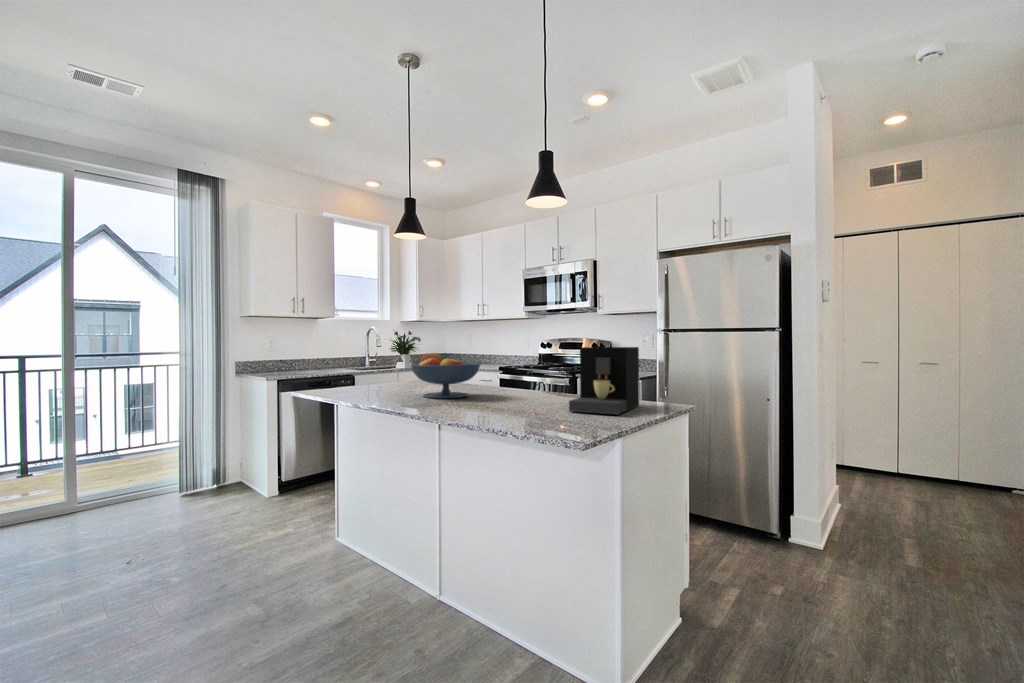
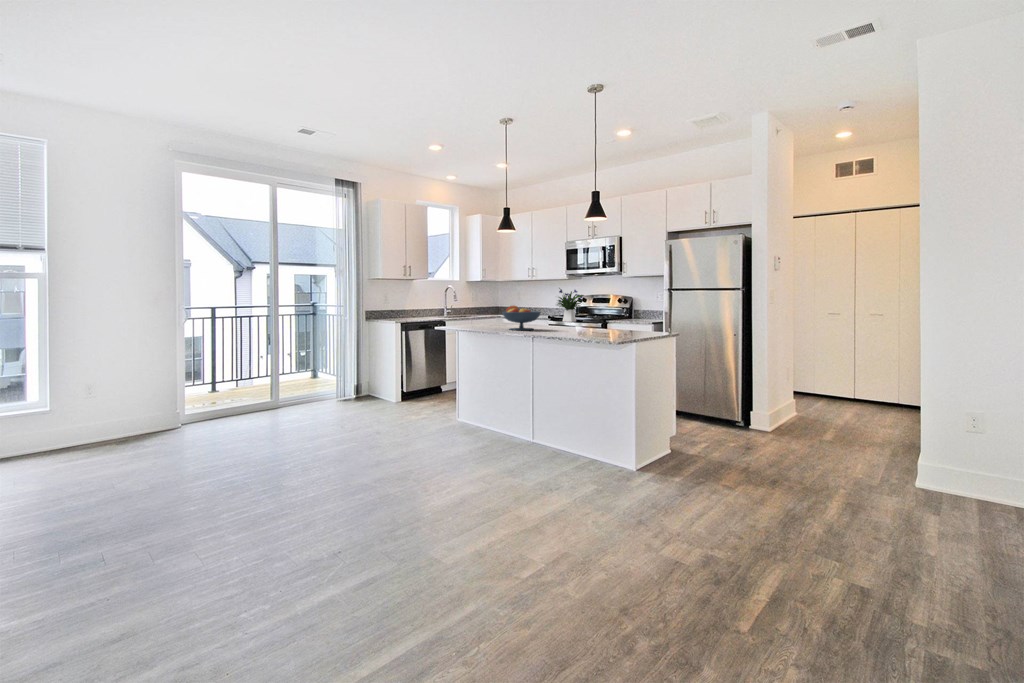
flower arrangement: present [390,331,421,368] -> present [557,288,584,322]
coffee maker: present [569,347,639,414] -> none [587,302,627,335]

